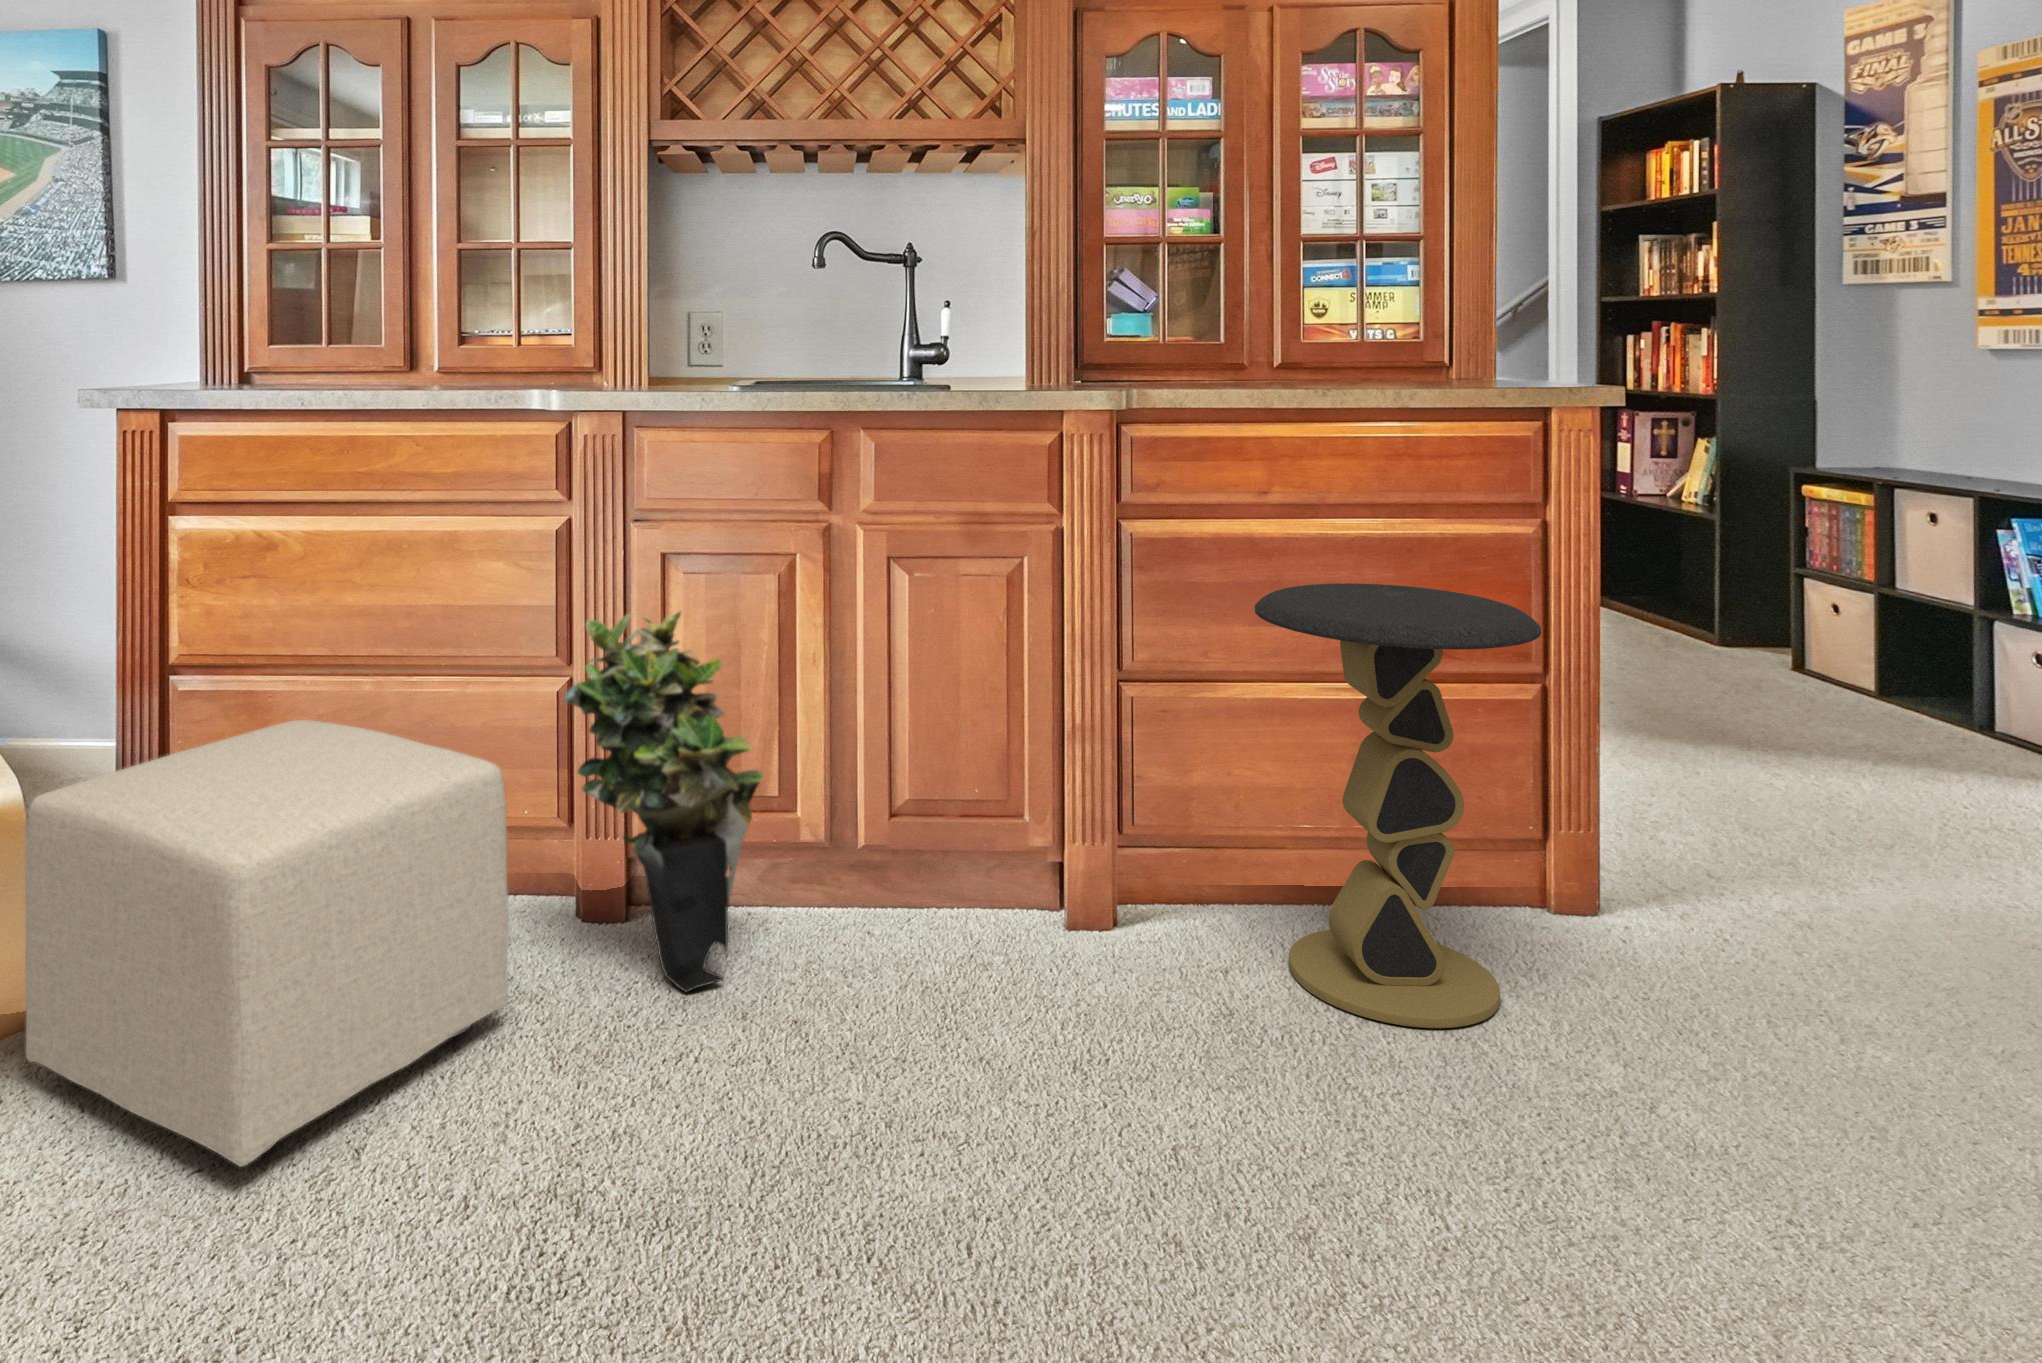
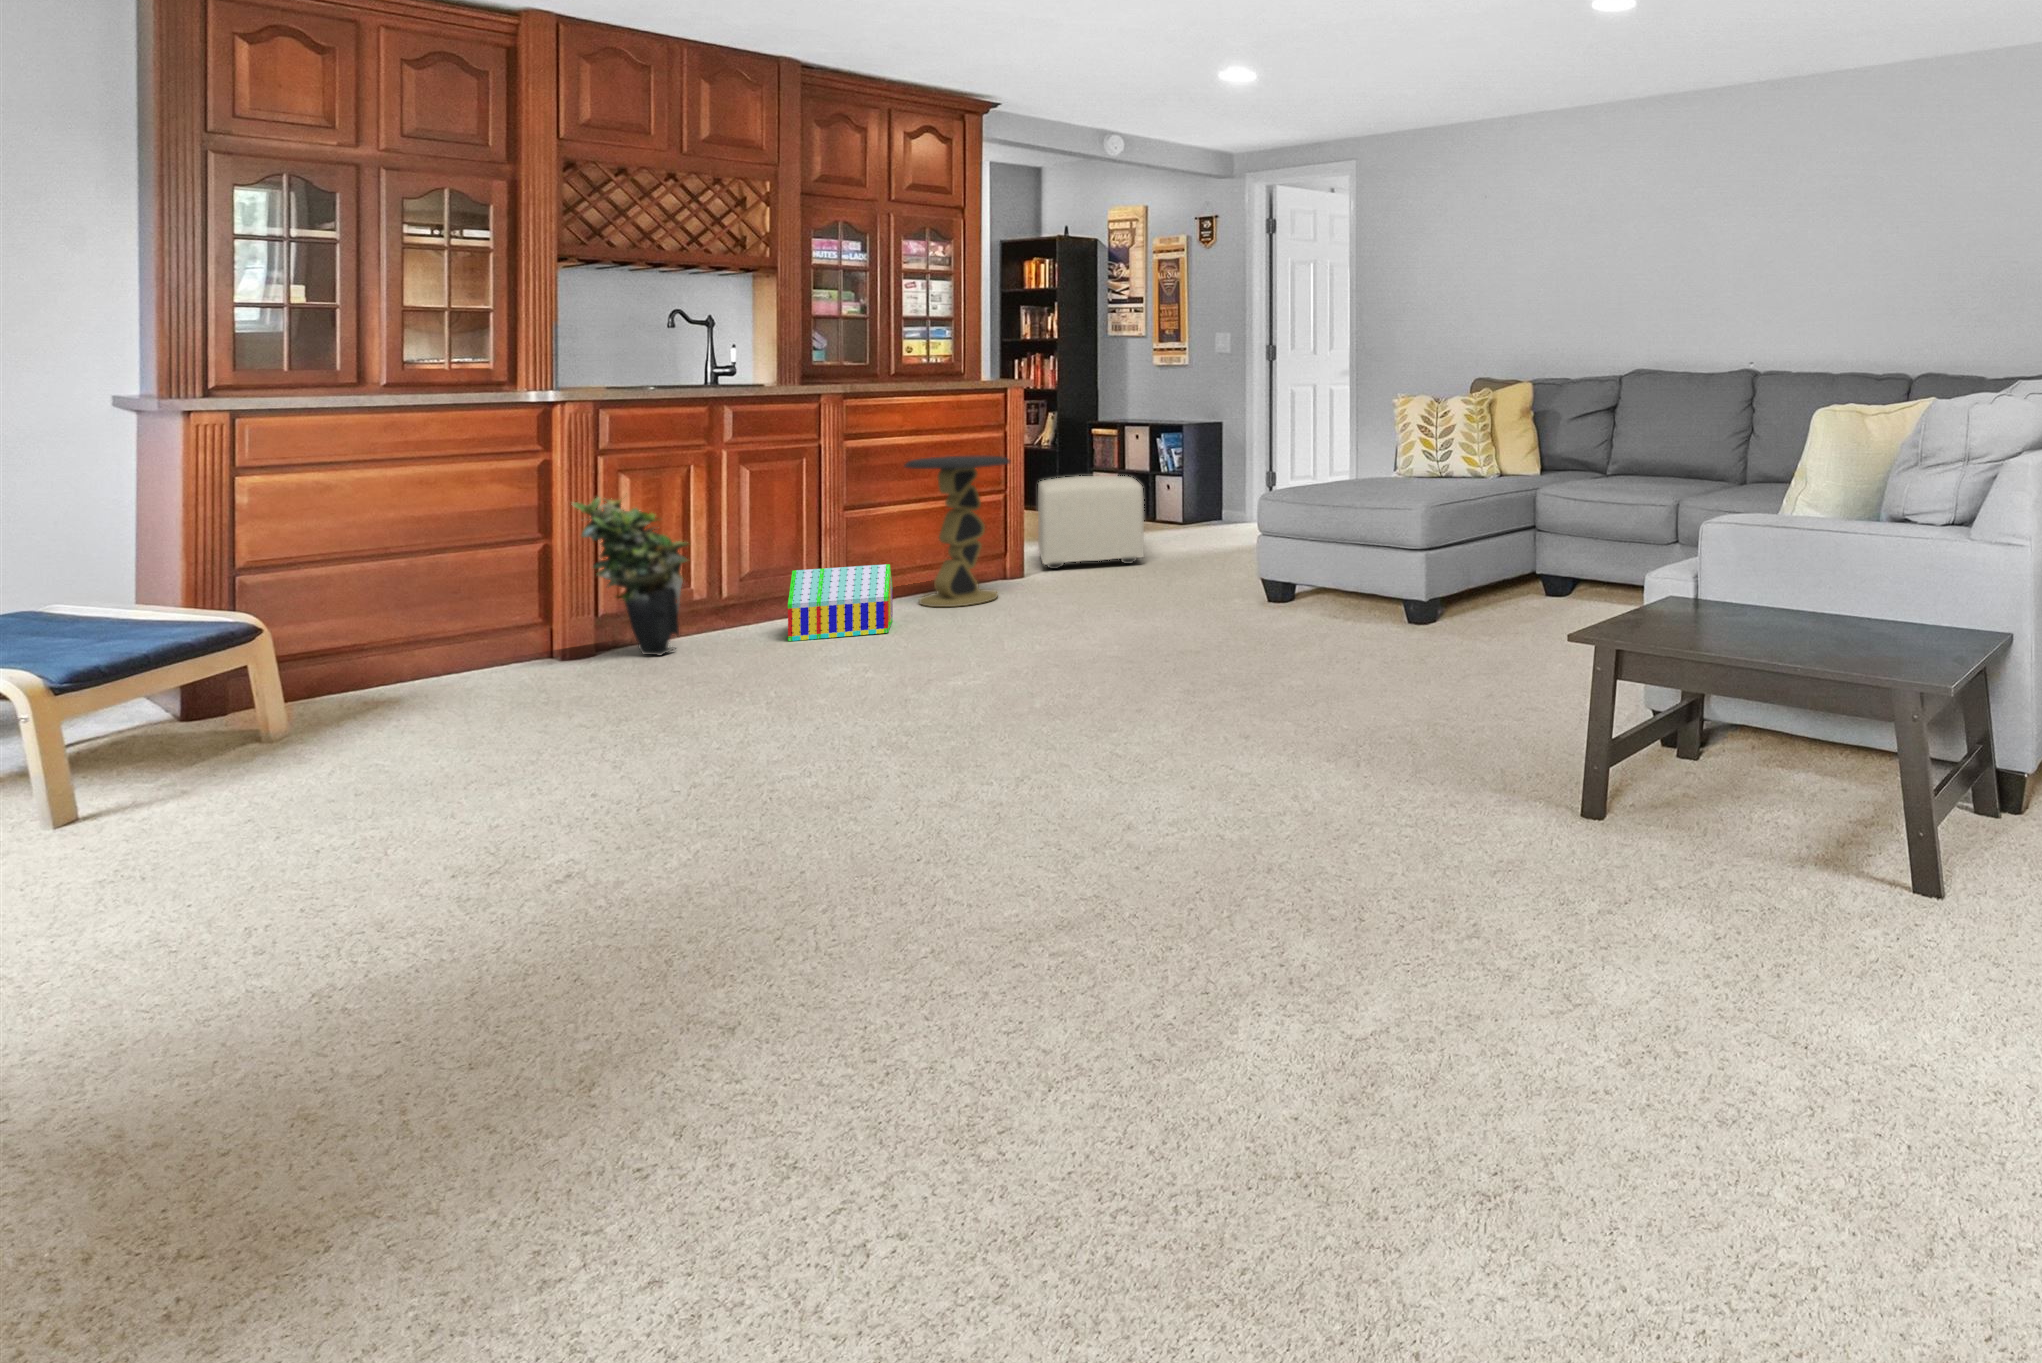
ottoman: present [25,720,509,1167] -> present [1038,476,1144,569]
toy house: none [921,850,1188,1106] -> present [788,564,893,641]

